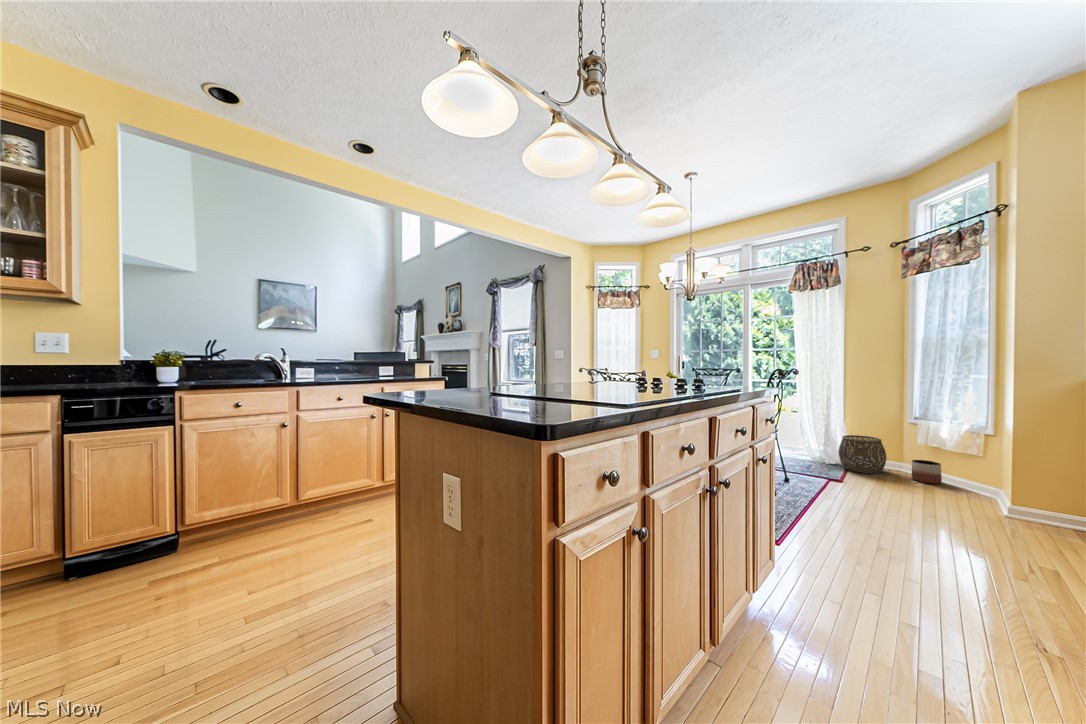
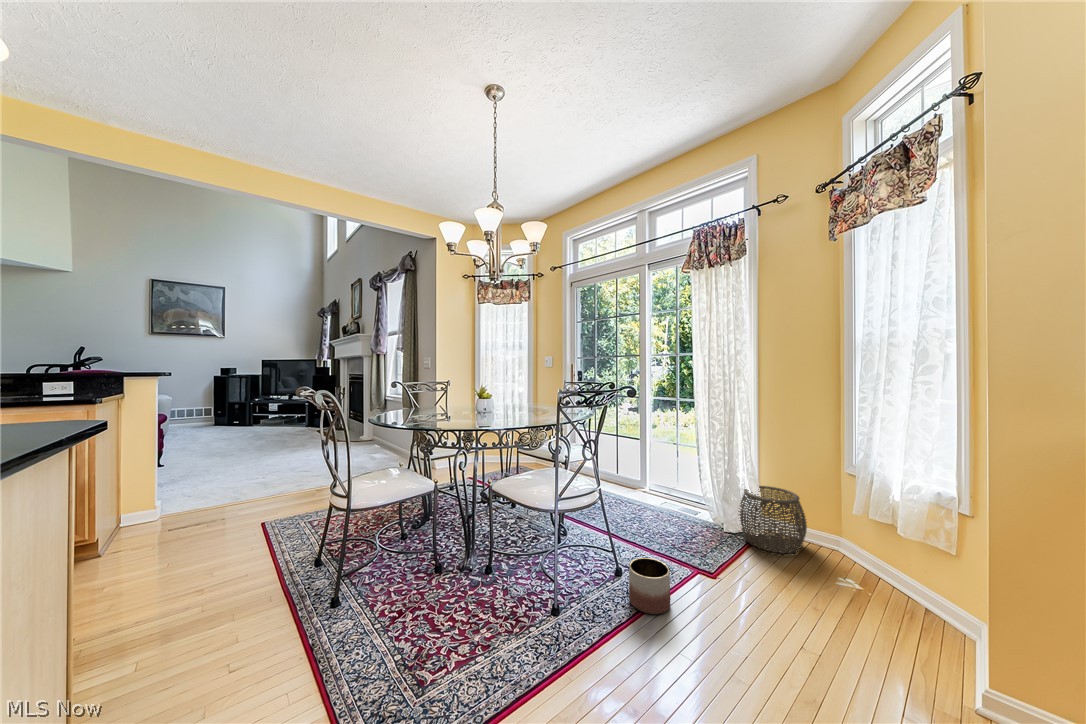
planter: present [912,460,942,484] -> present [629,558,670,614]

